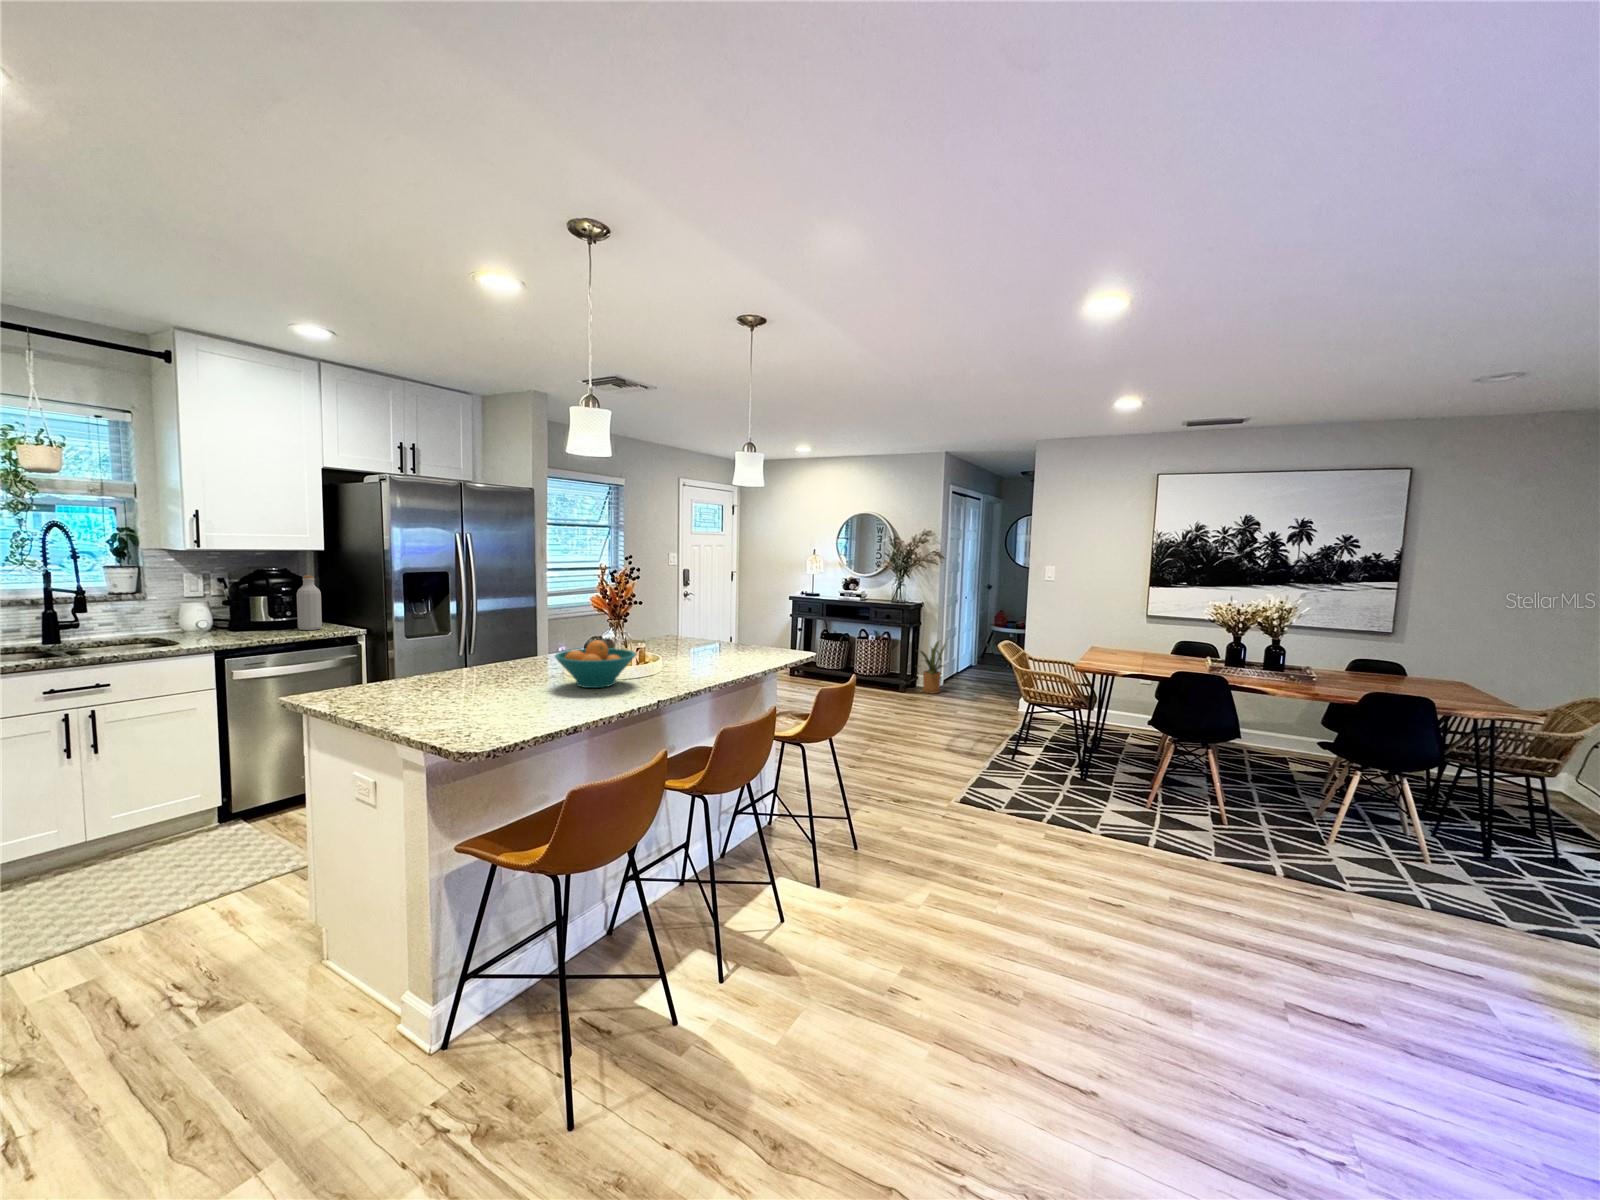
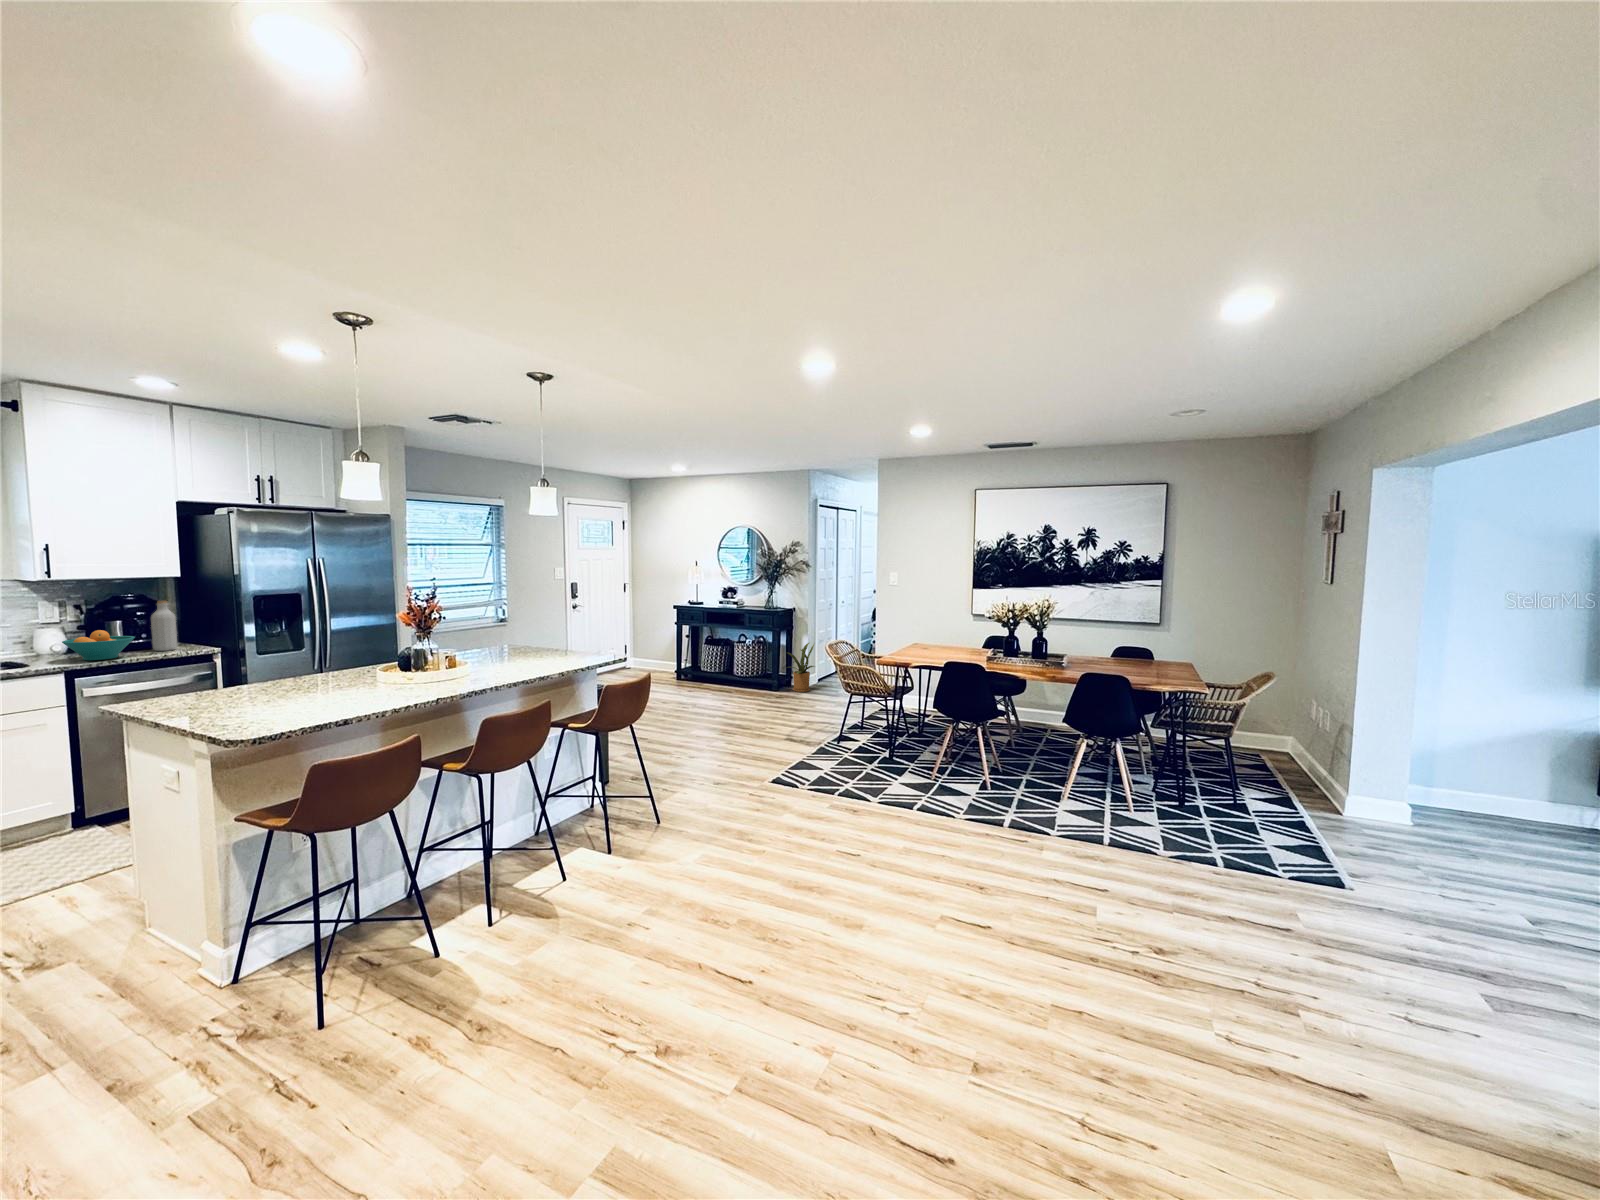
fruit bowl: present [555,640,636,688] -> present [62,630,135,660]

